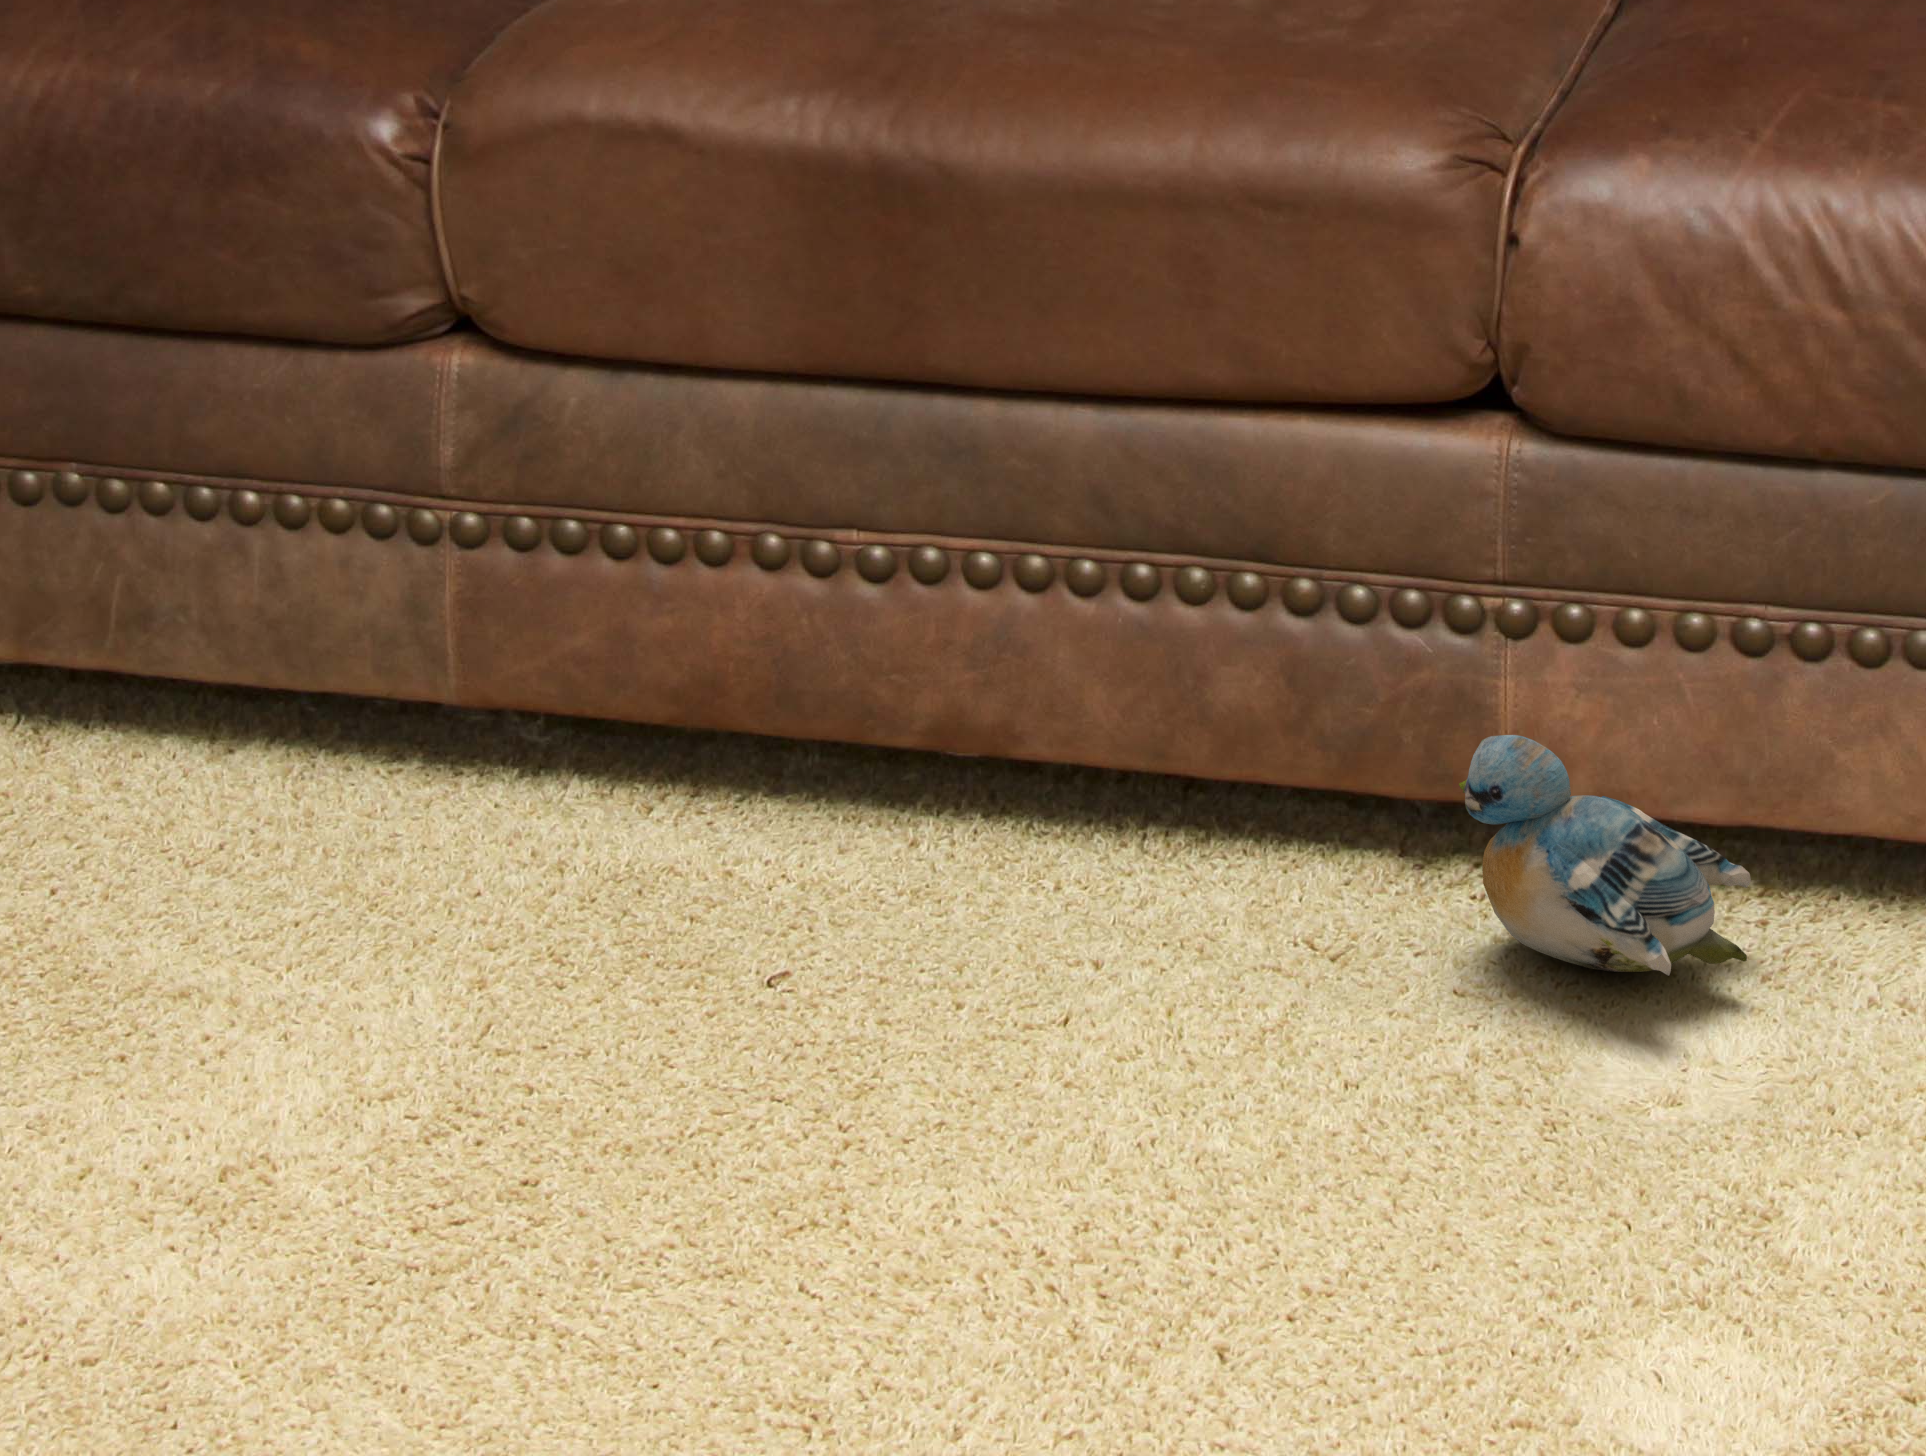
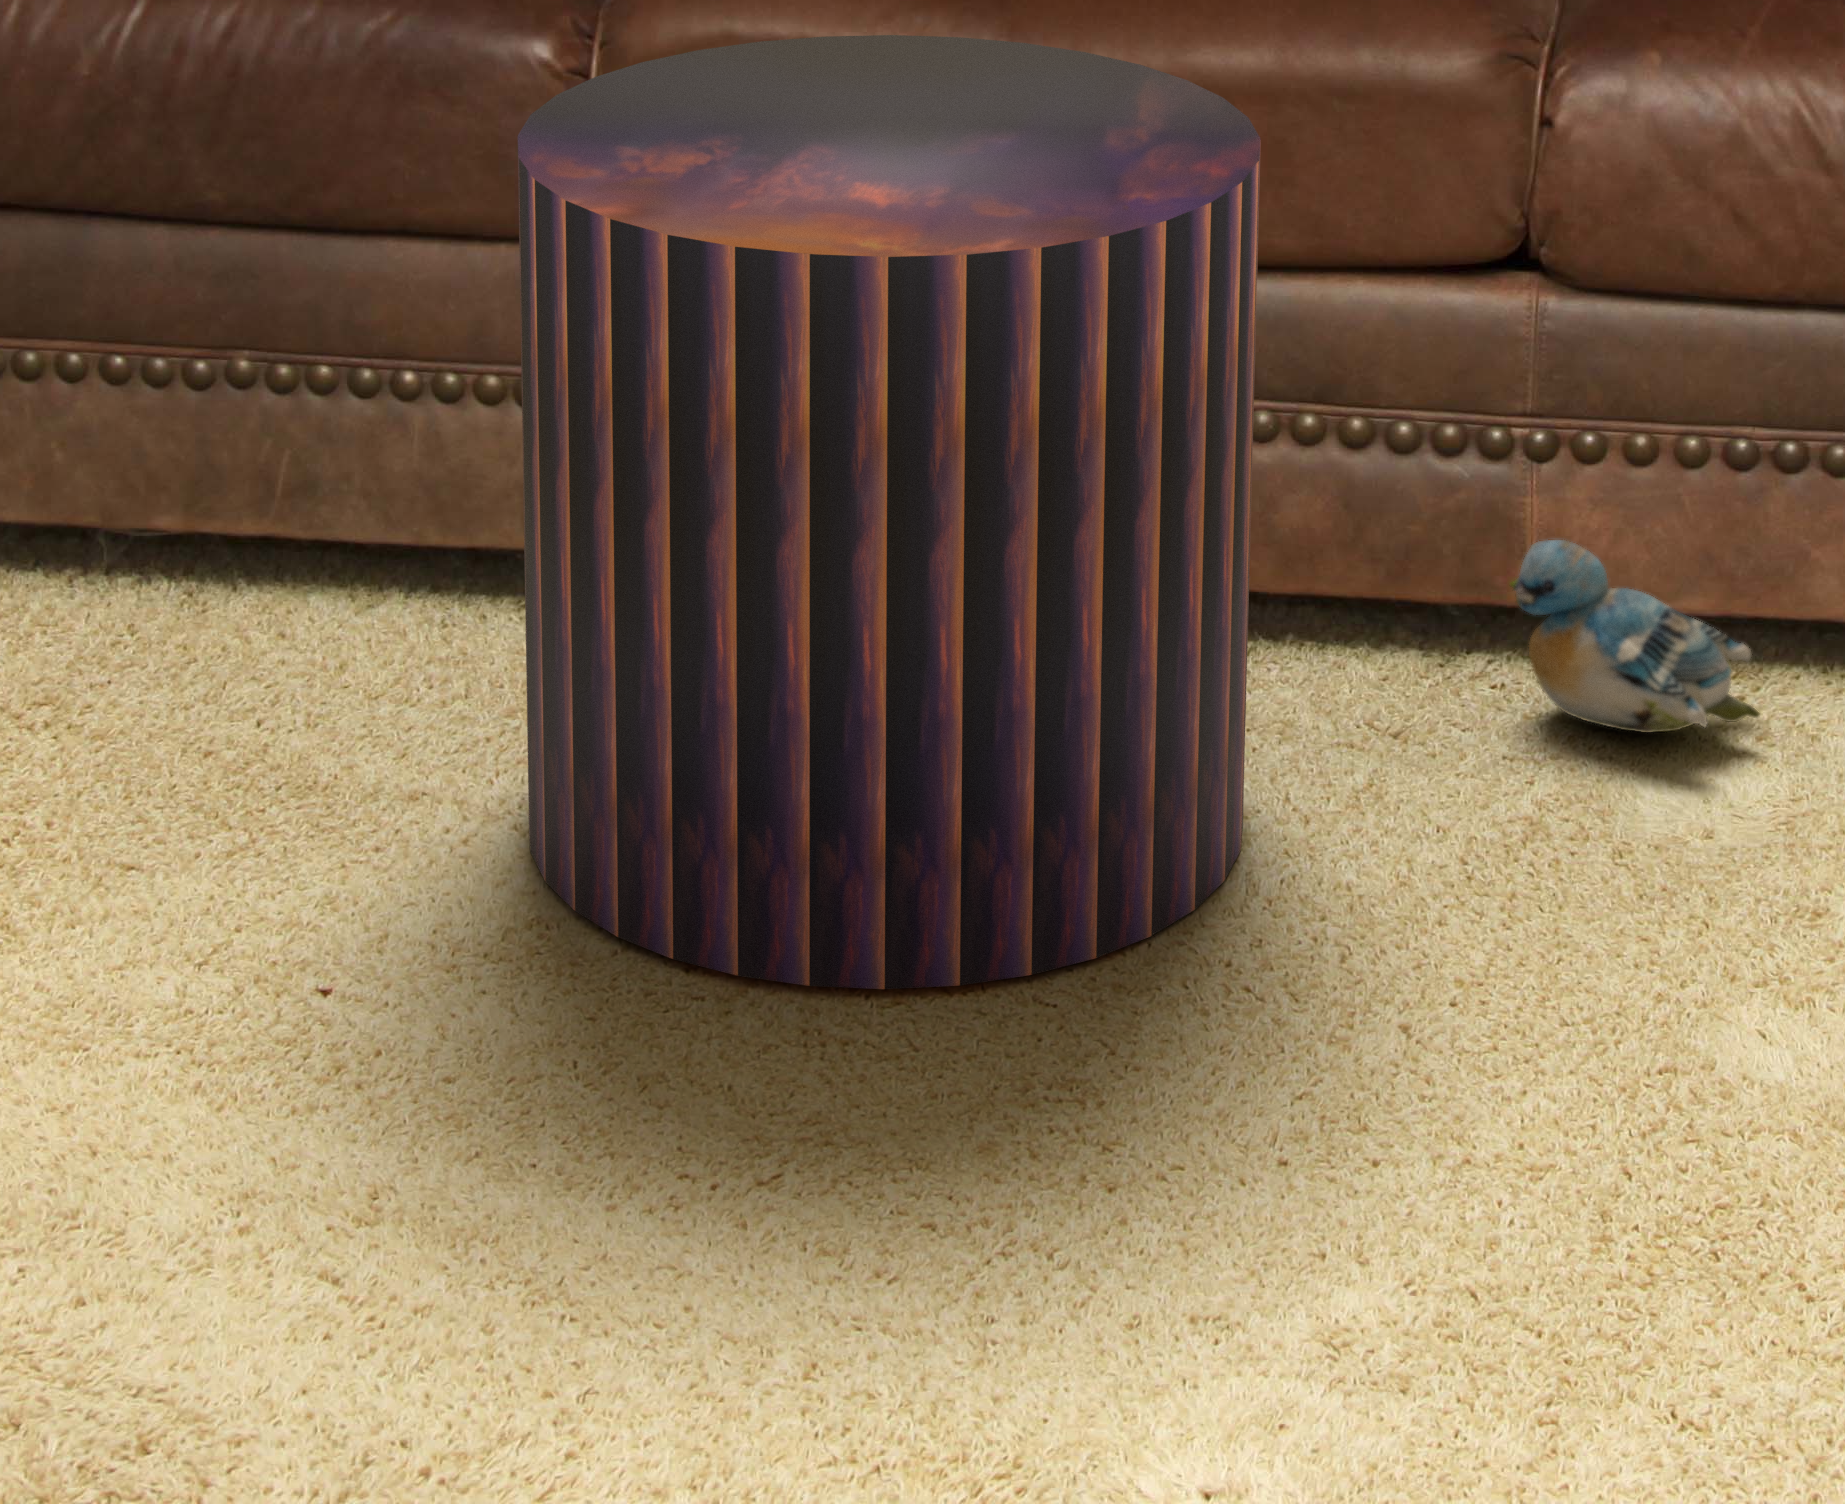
pouf: none [195,121,1098,1286] -> present [518,35,1261,989]

